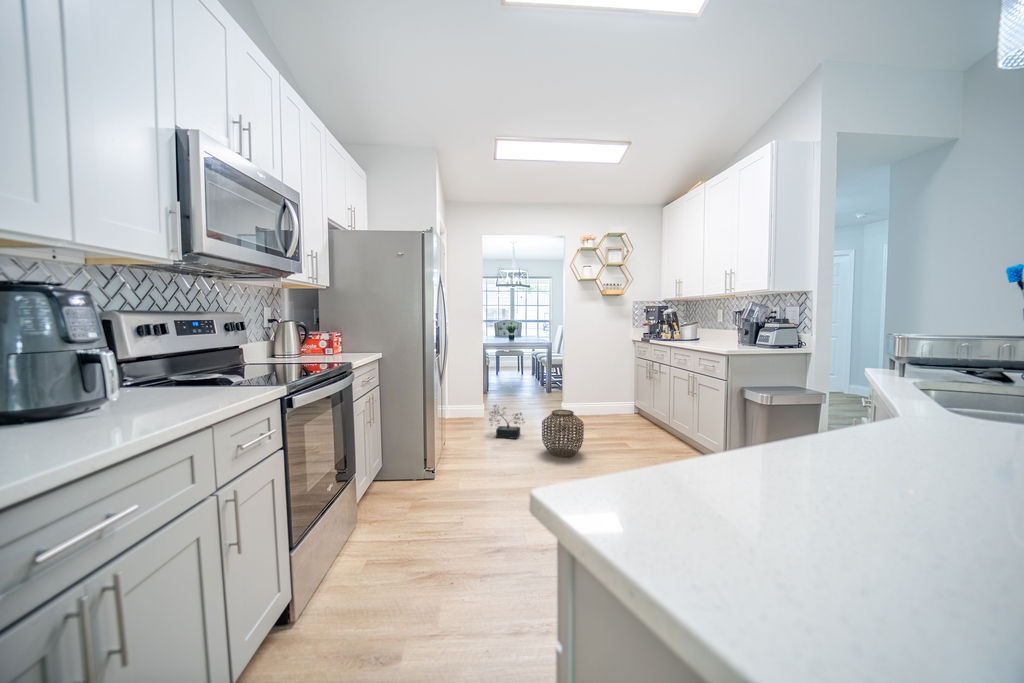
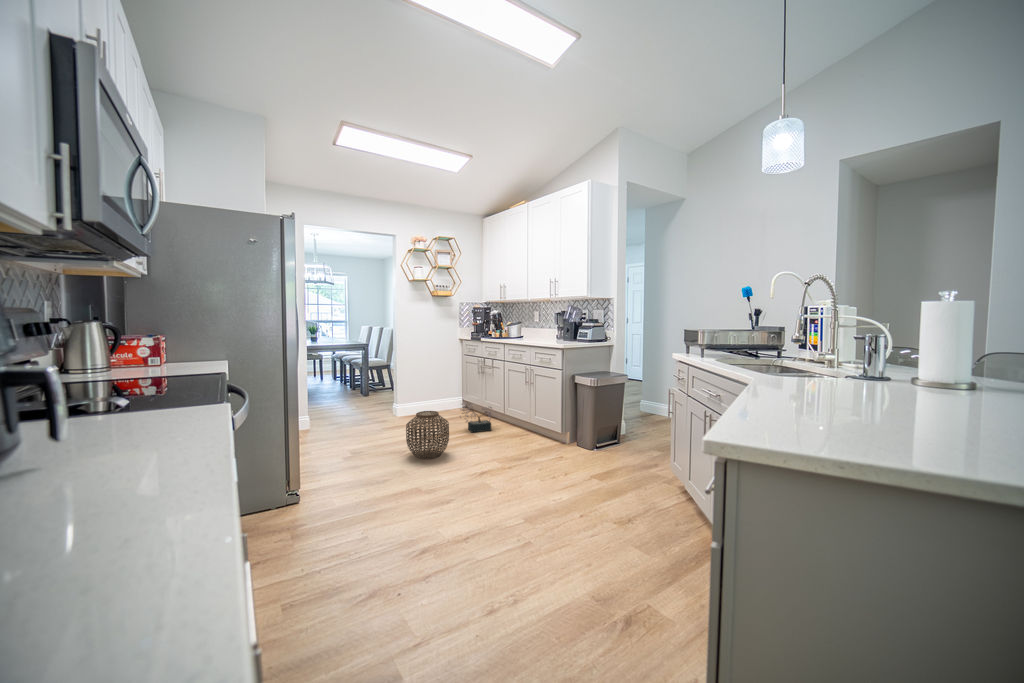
decorative plant: present [489,405,525,439] -> present [462,402,495,432]

